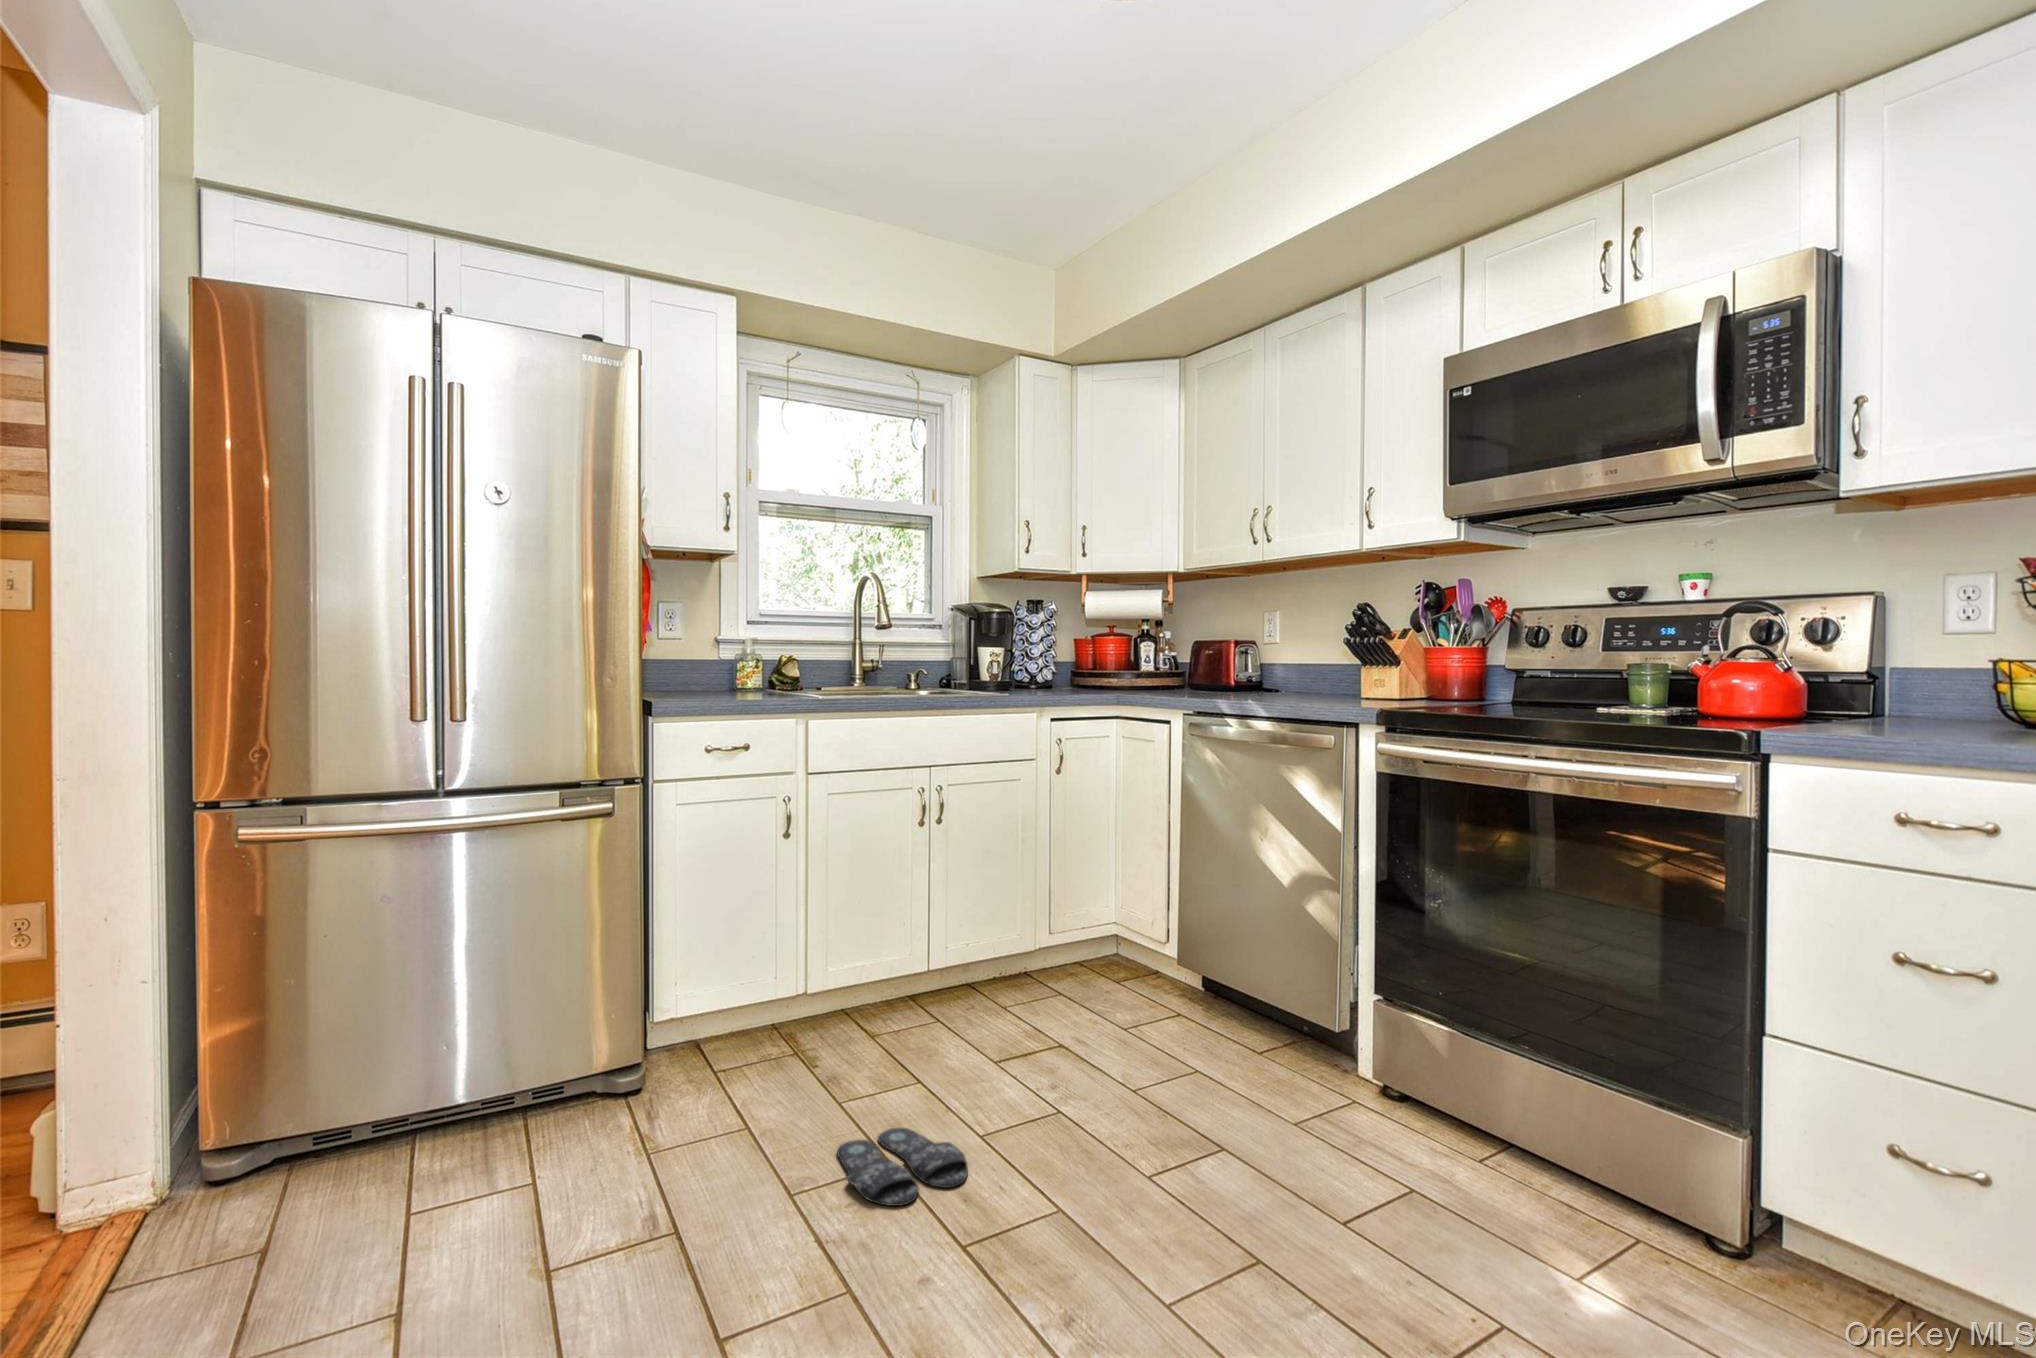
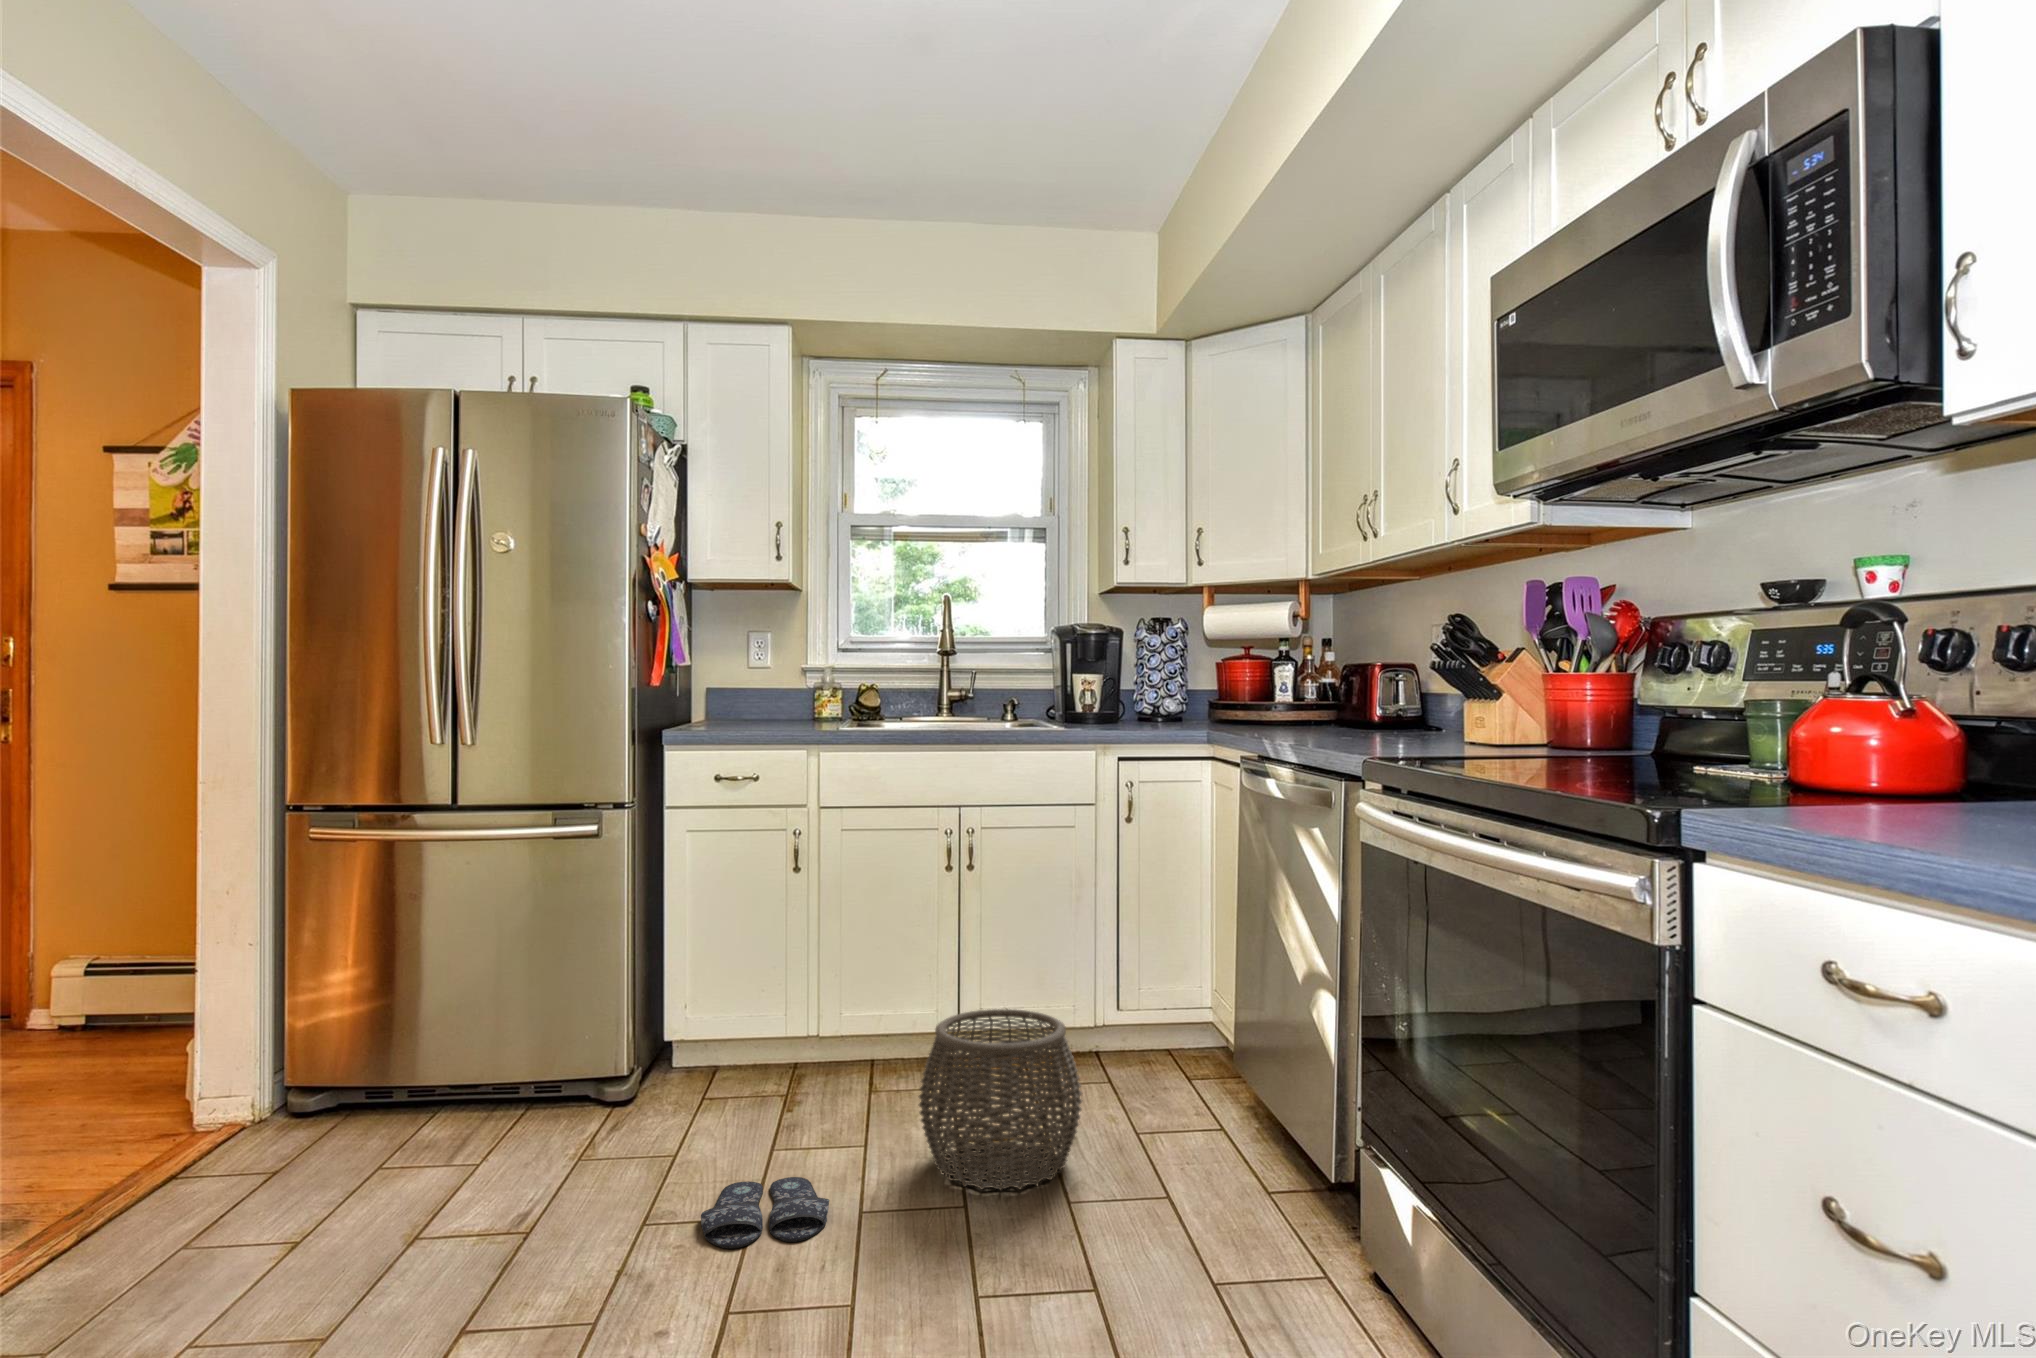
woven basket: none [988,948,1130,1110] -> present [919,1009,1083,1190]

